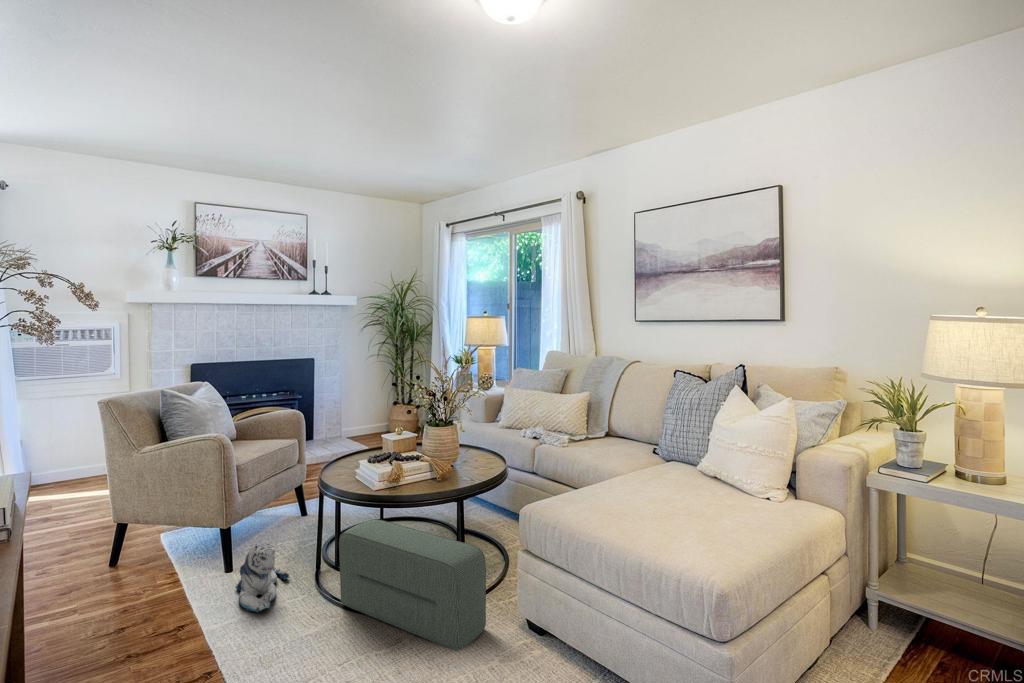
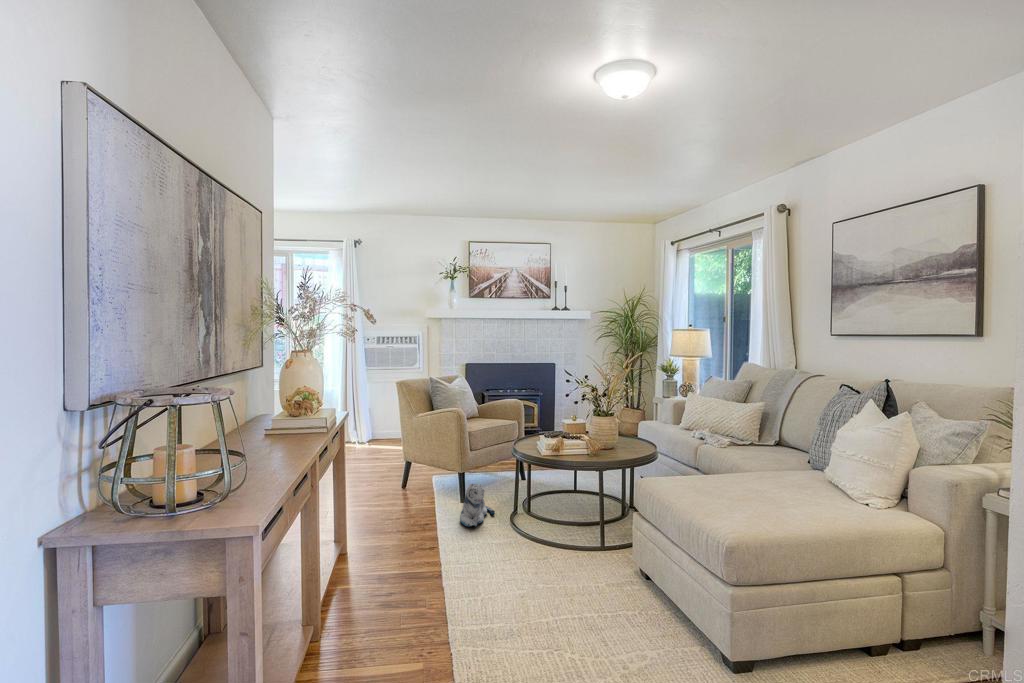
pouf: present [339,519,486,651] -> none [521,477,614,572]

